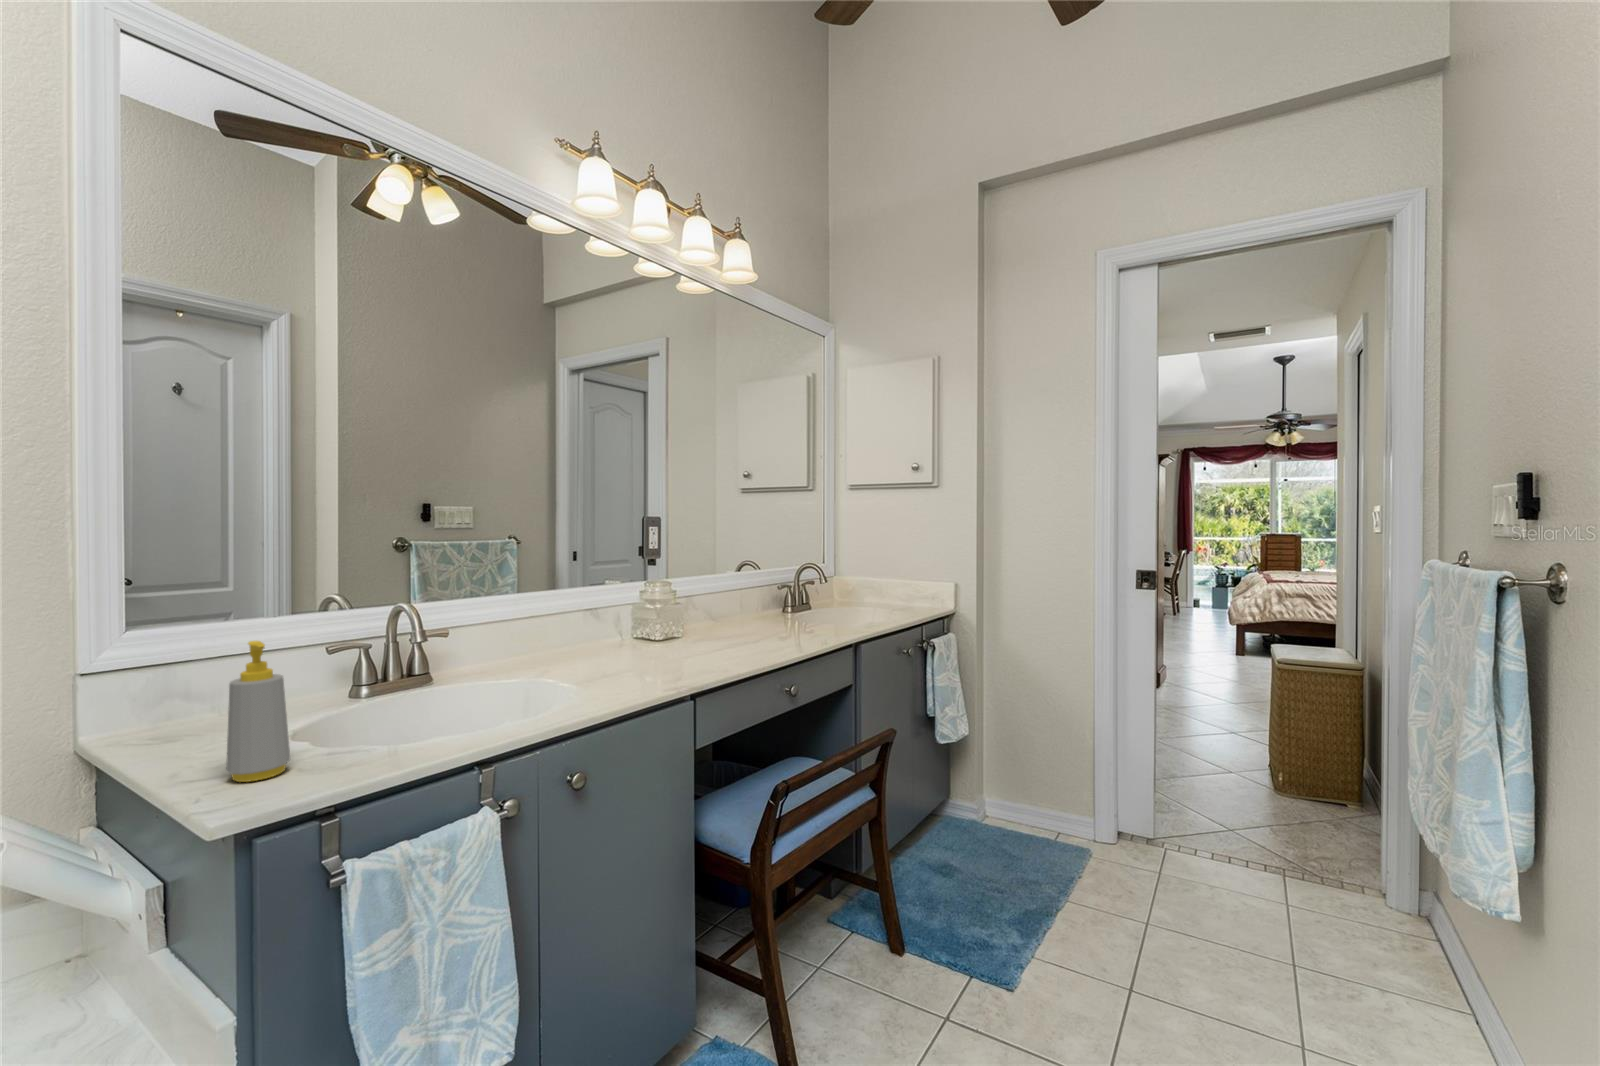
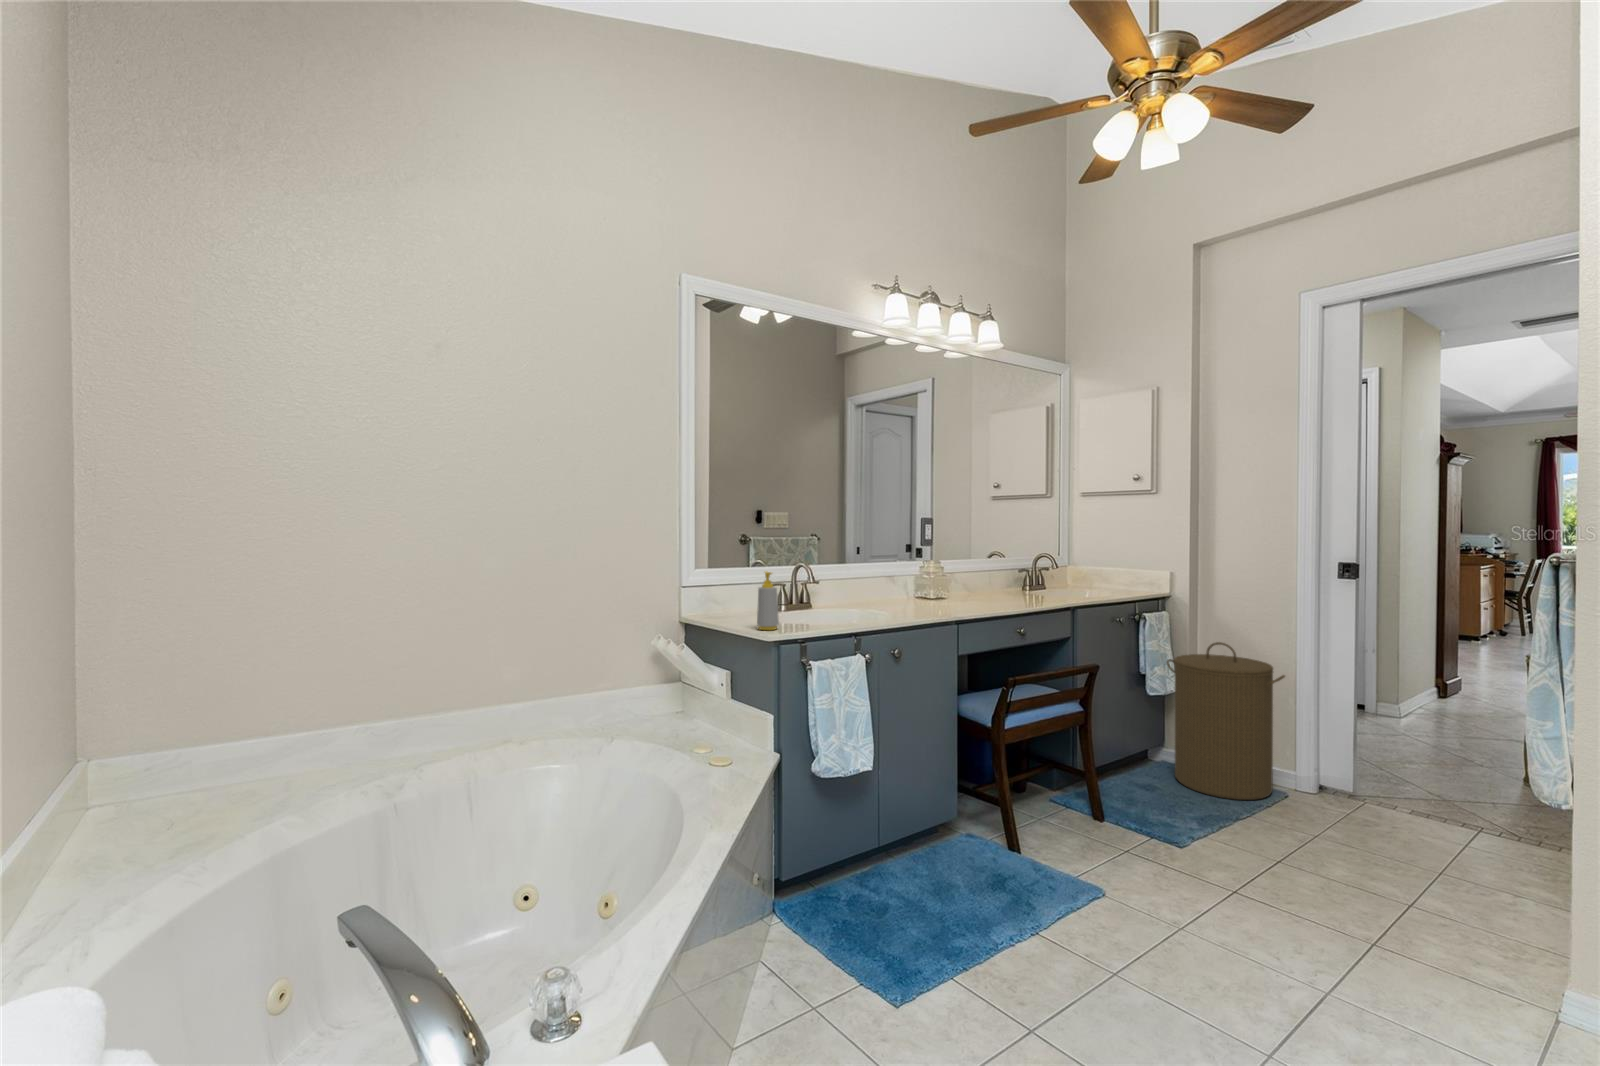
laundry hamper: none [957,671,1093,872] -> present [1166,642,1285,800]

